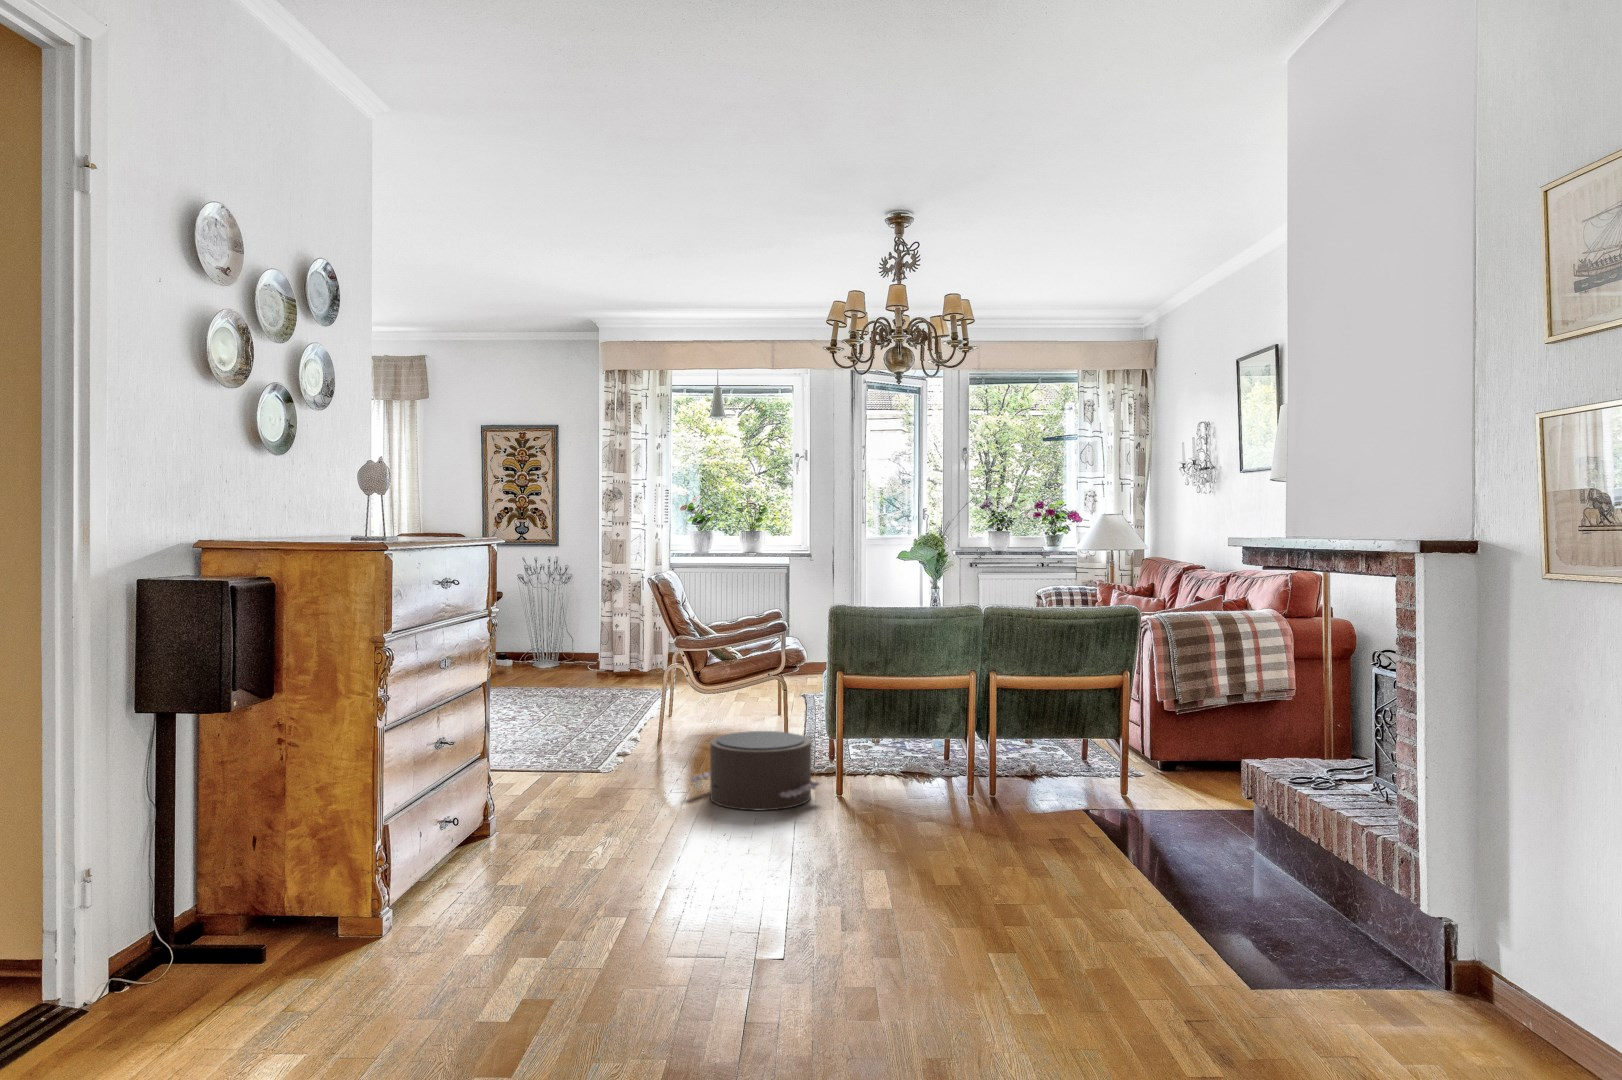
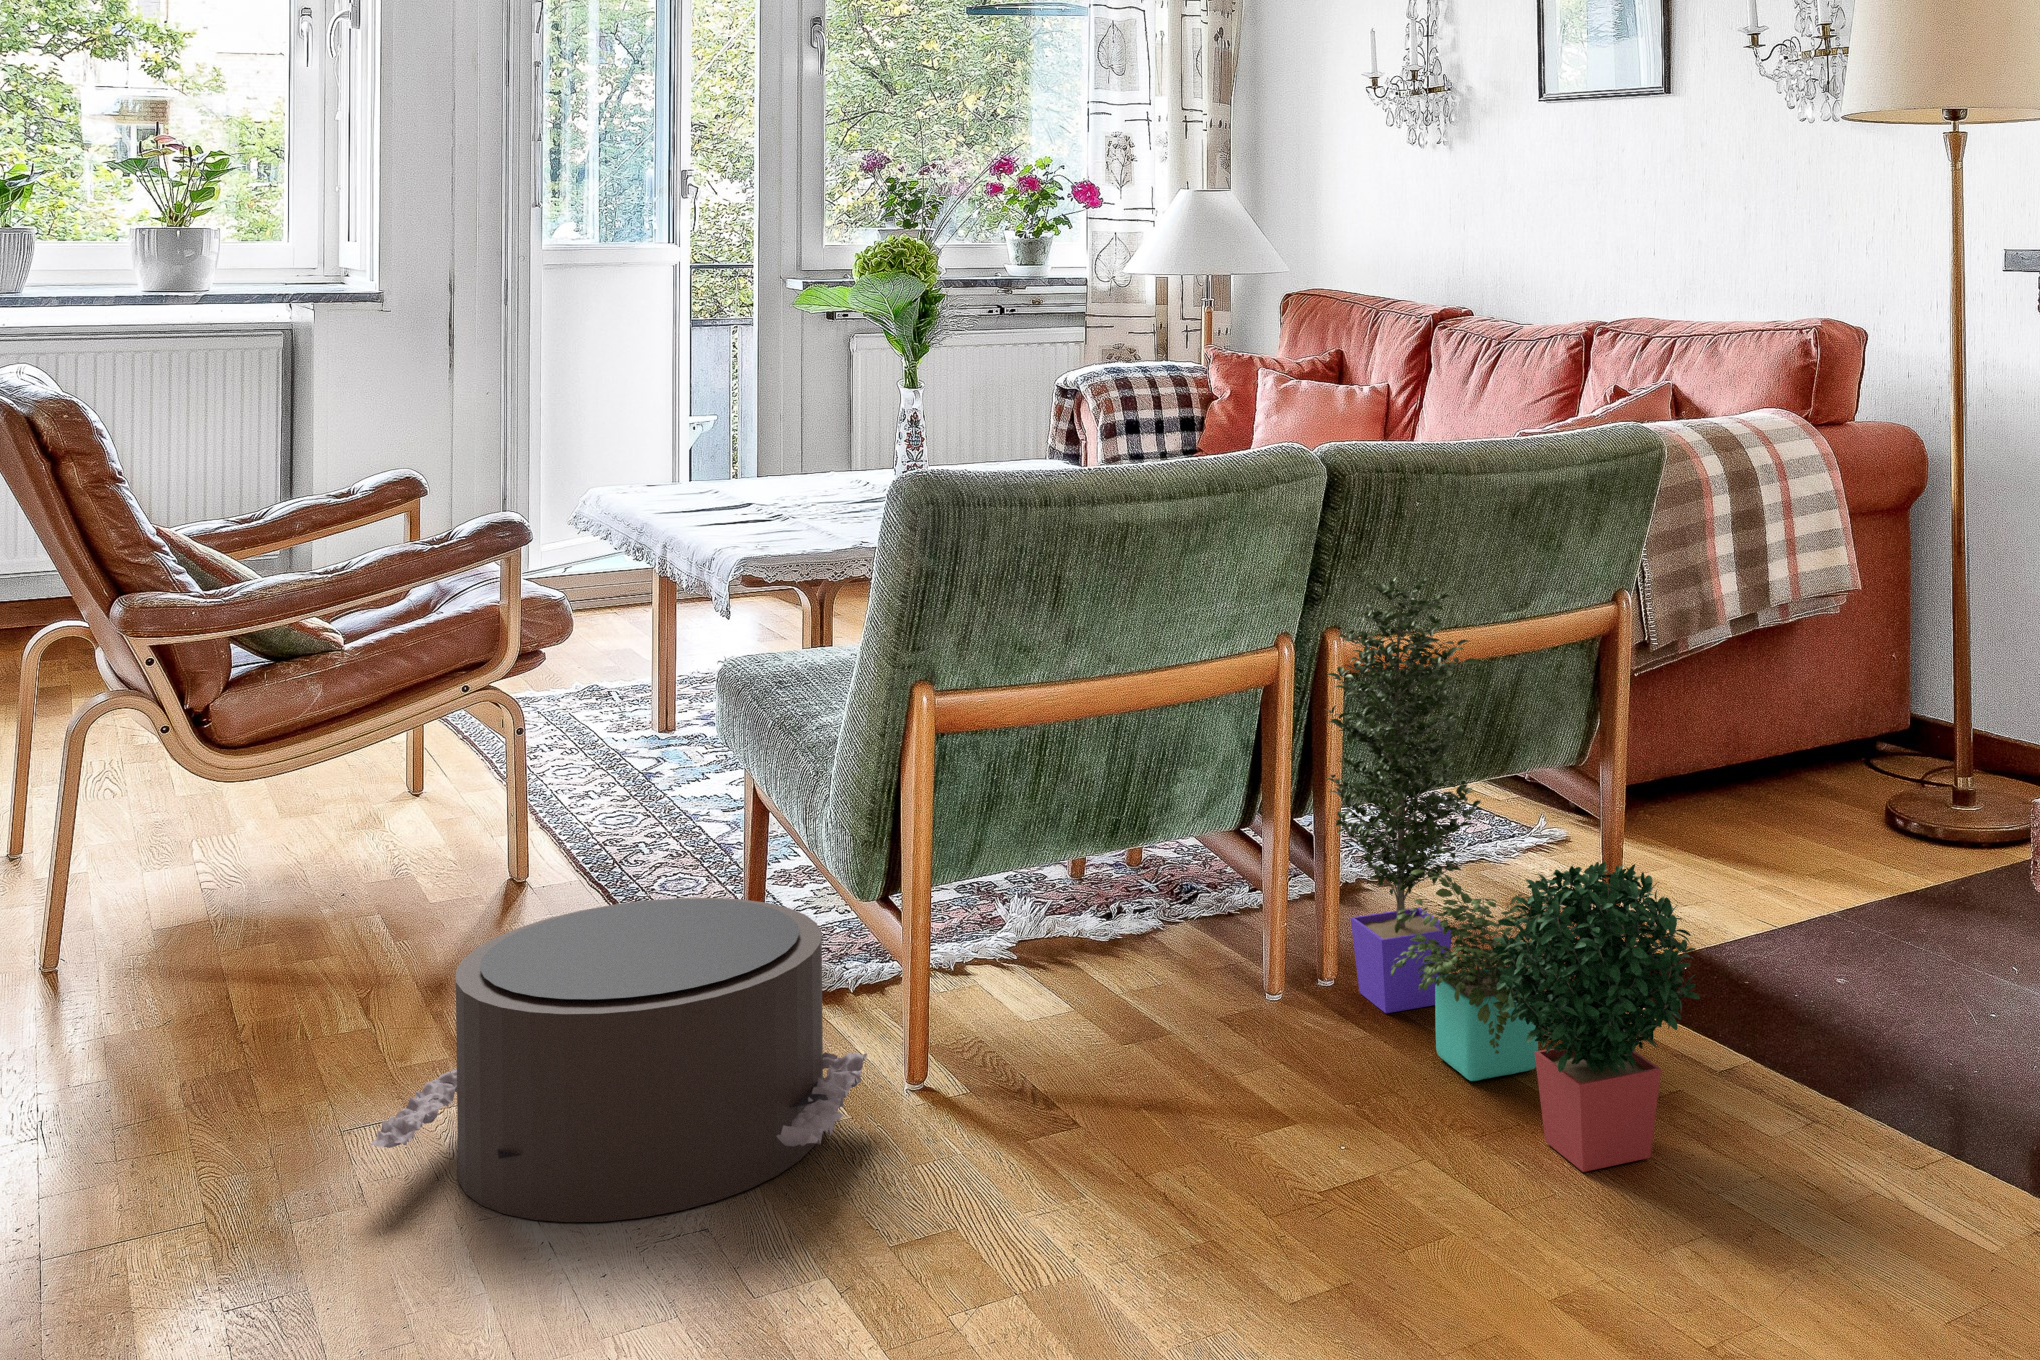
potted plant: none [984,651,1057,850] -> present [1326,570,1700,1172]

